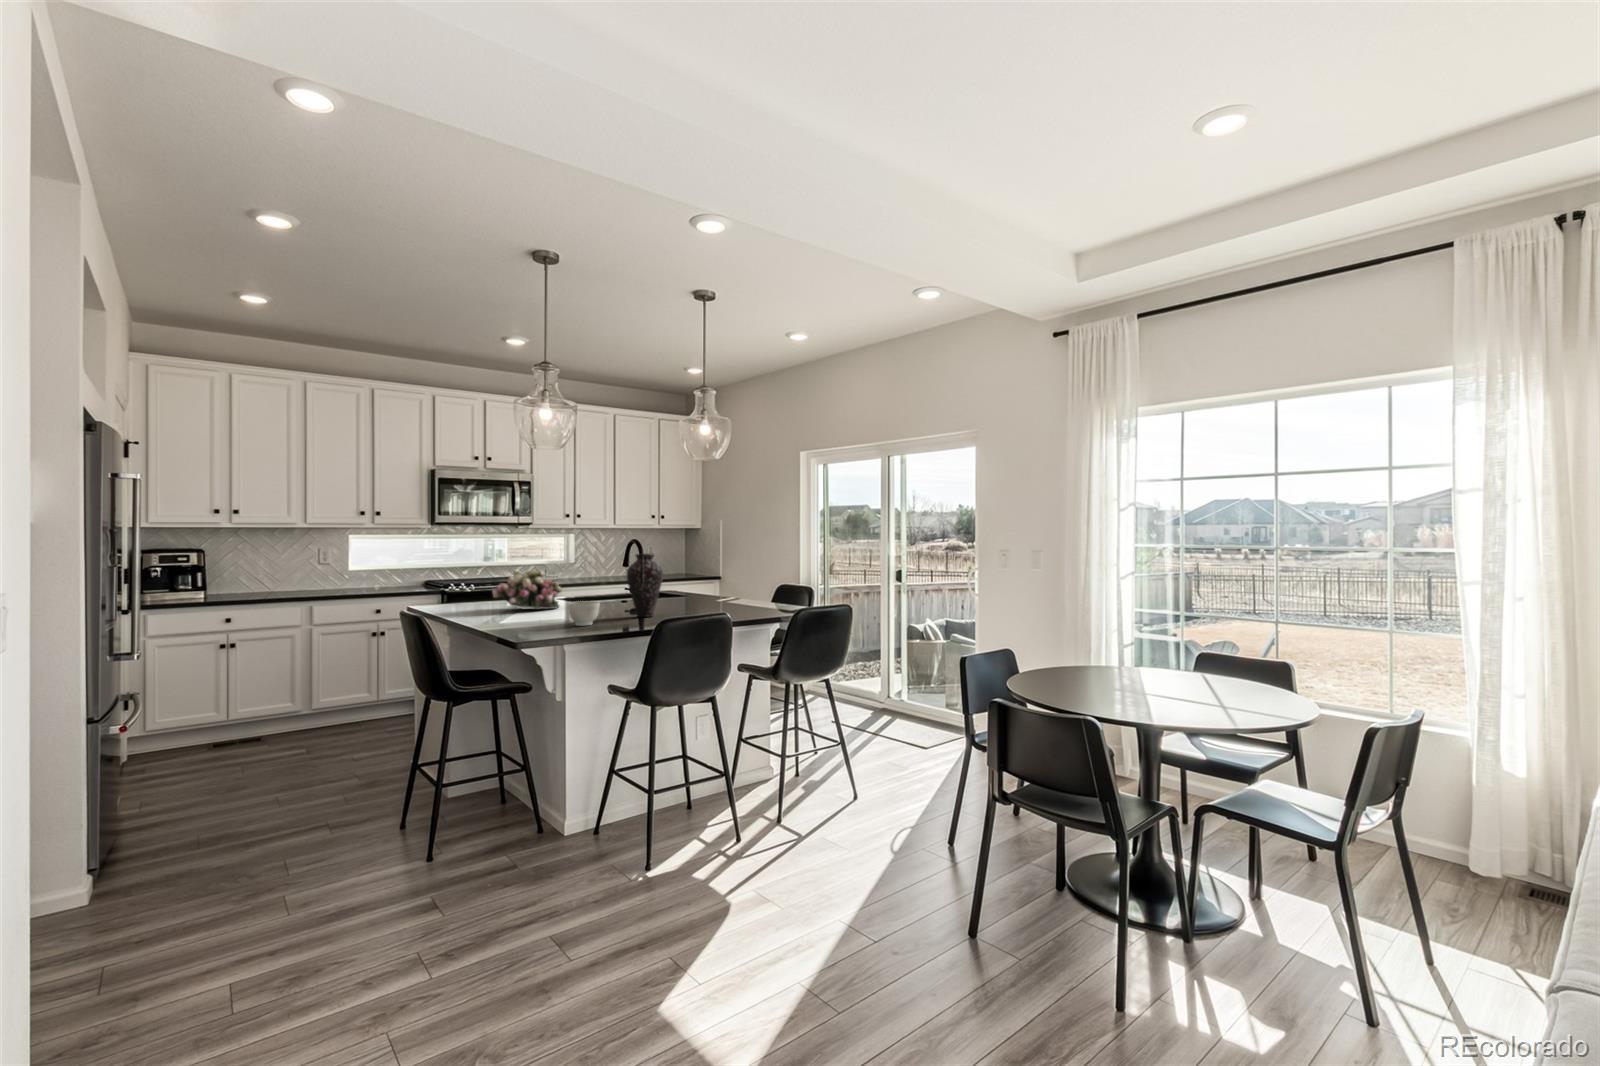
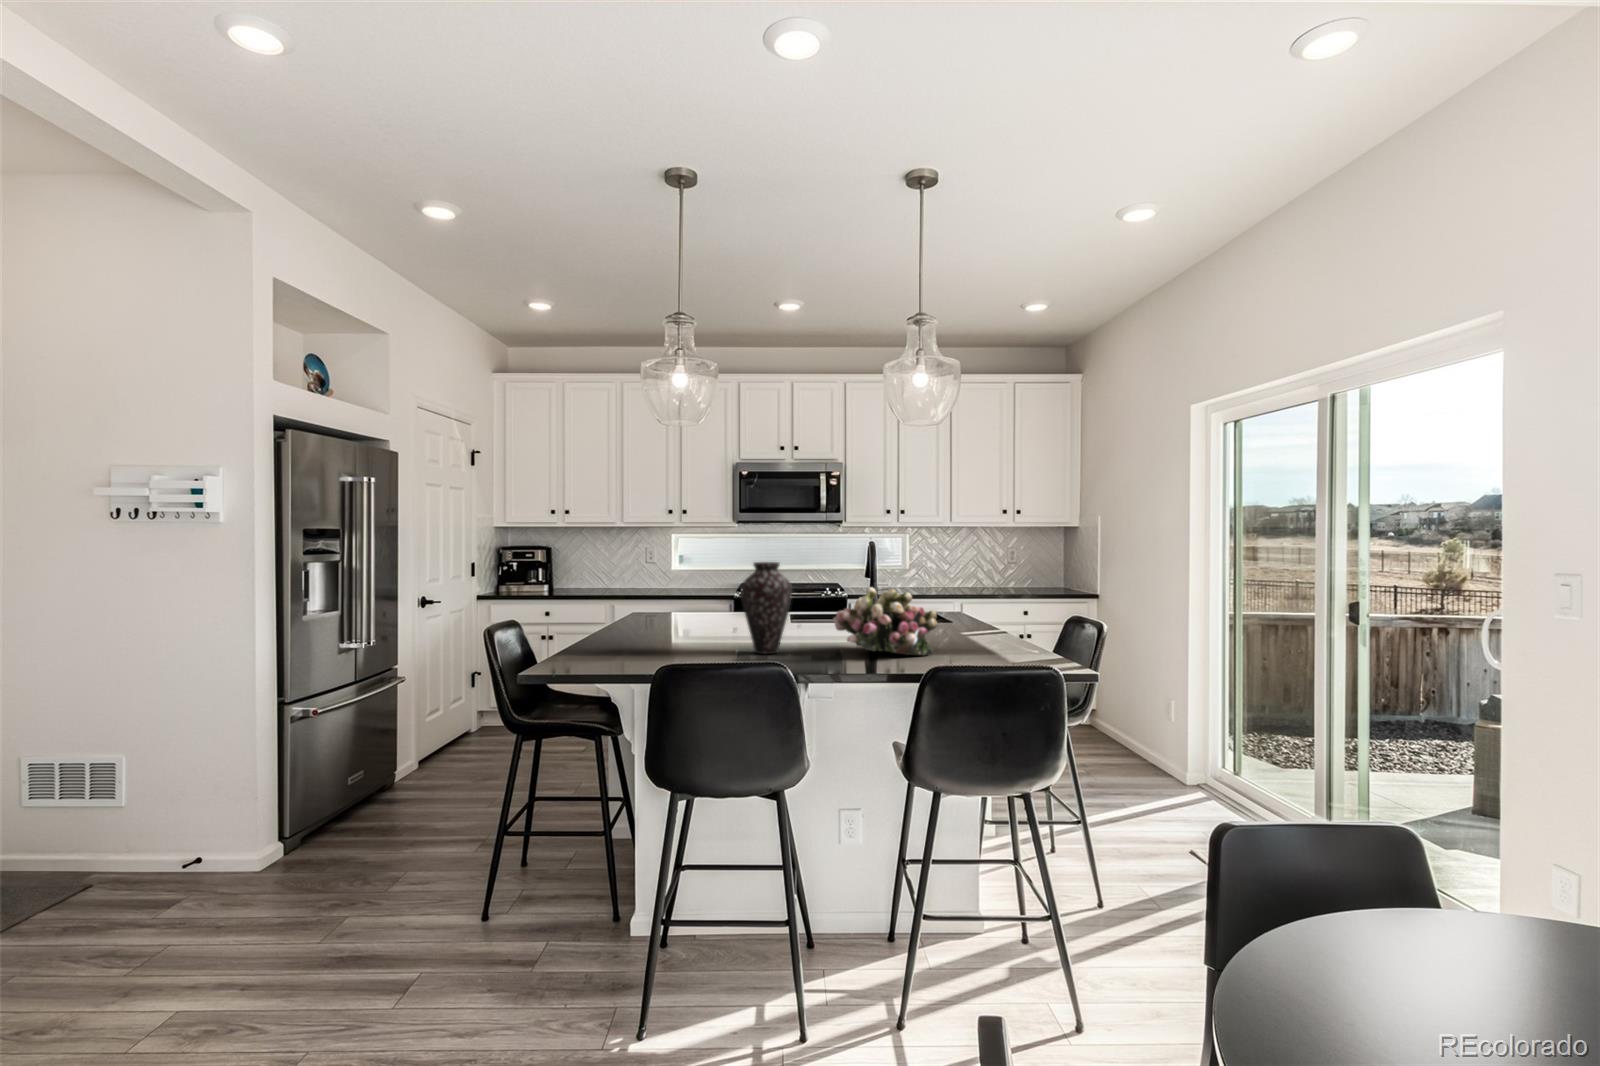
flower arrangement: present [492,569,561,609] -> present [833,587,937,655]
bowl: present [568,601,600,626] -> none [635,625,678,659]

